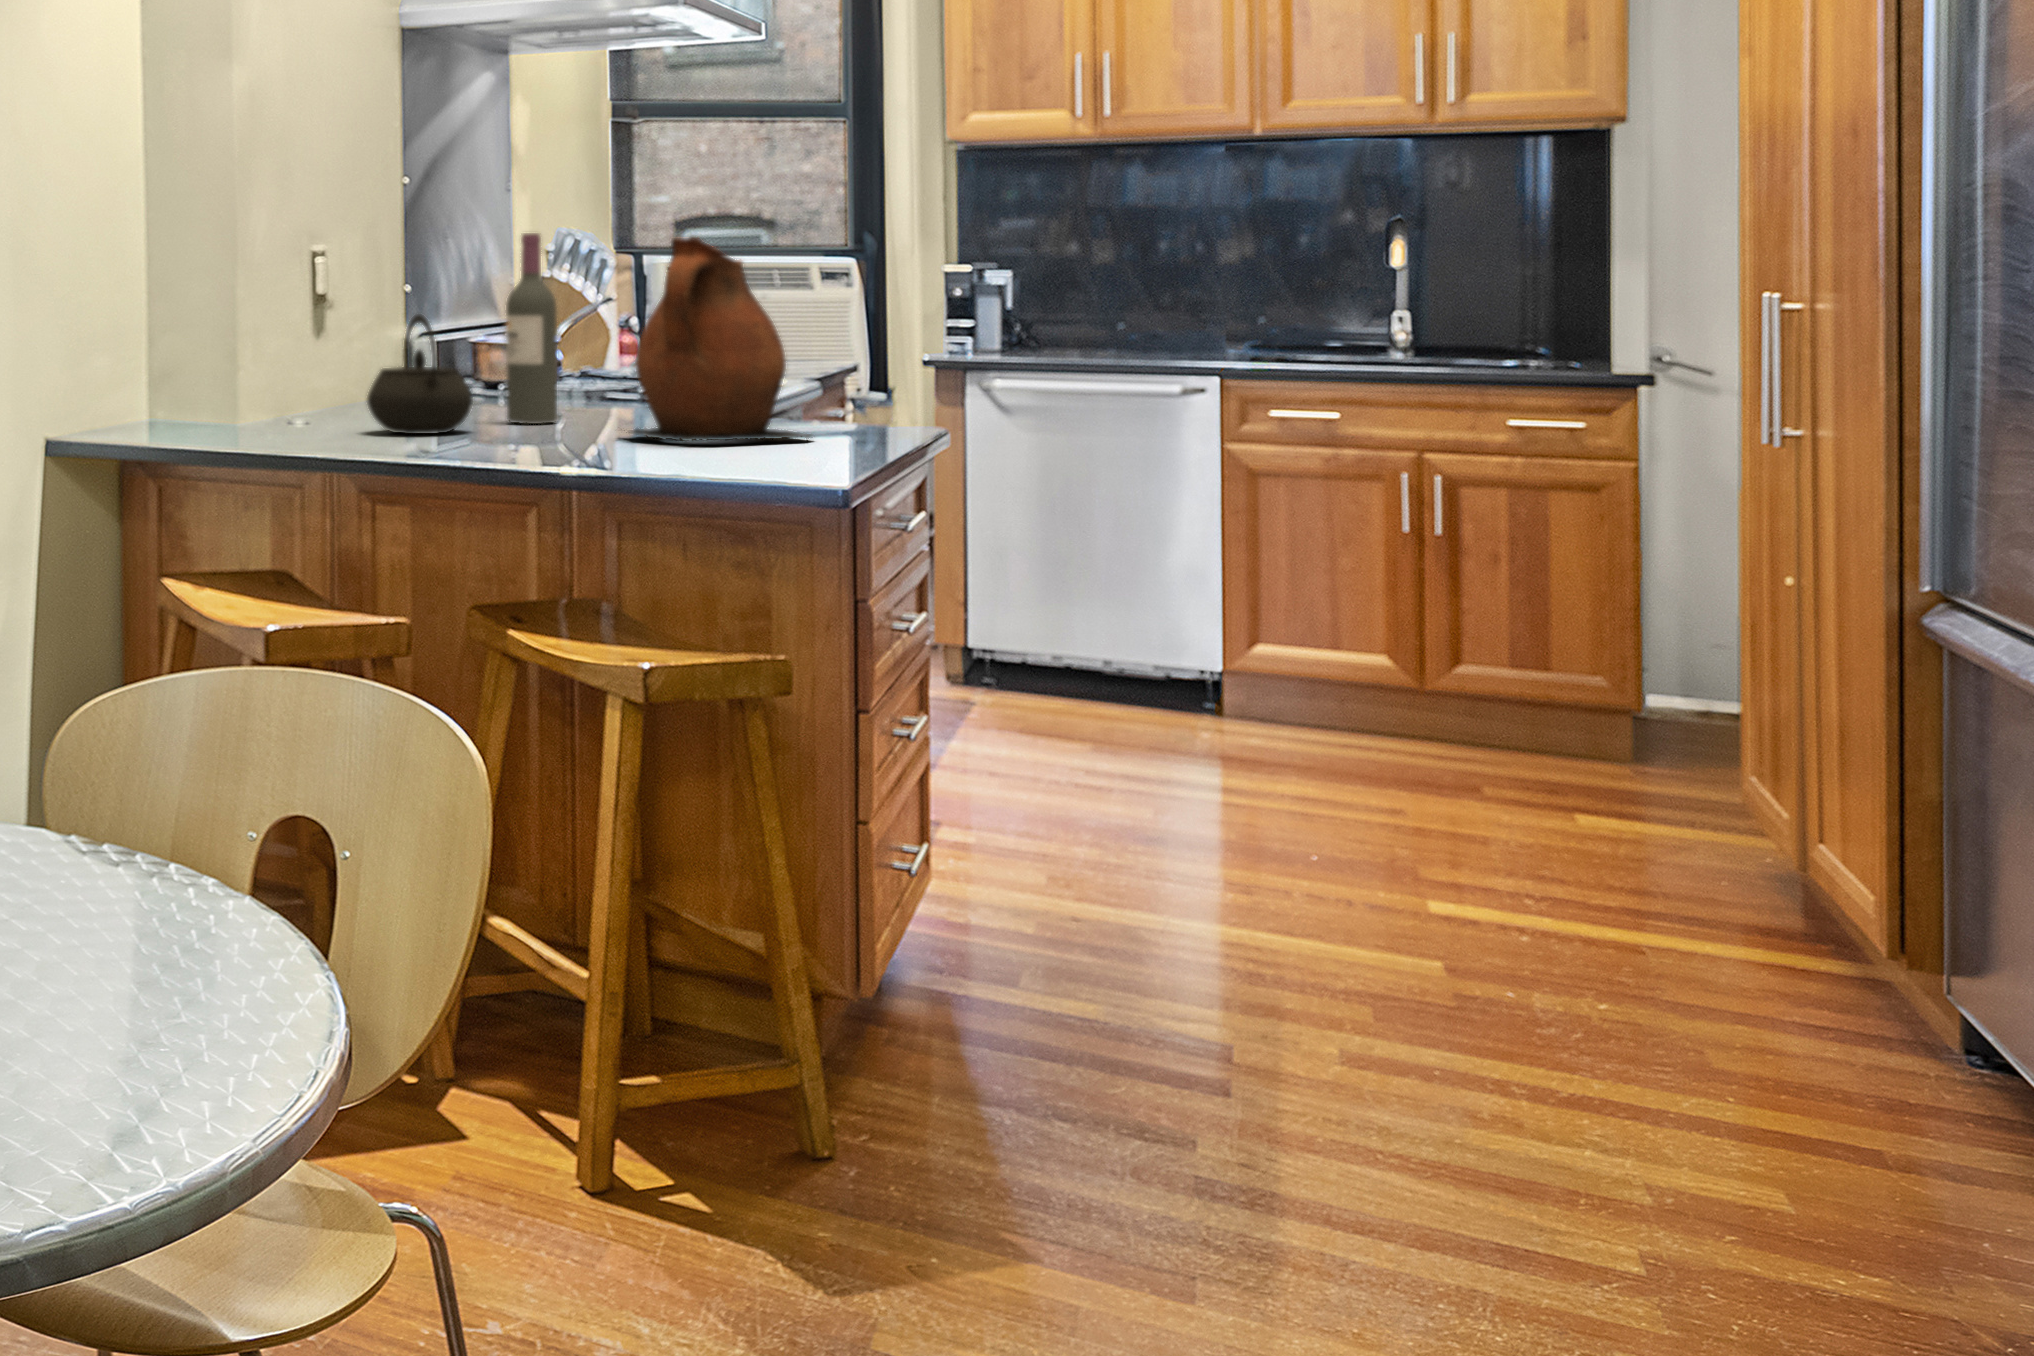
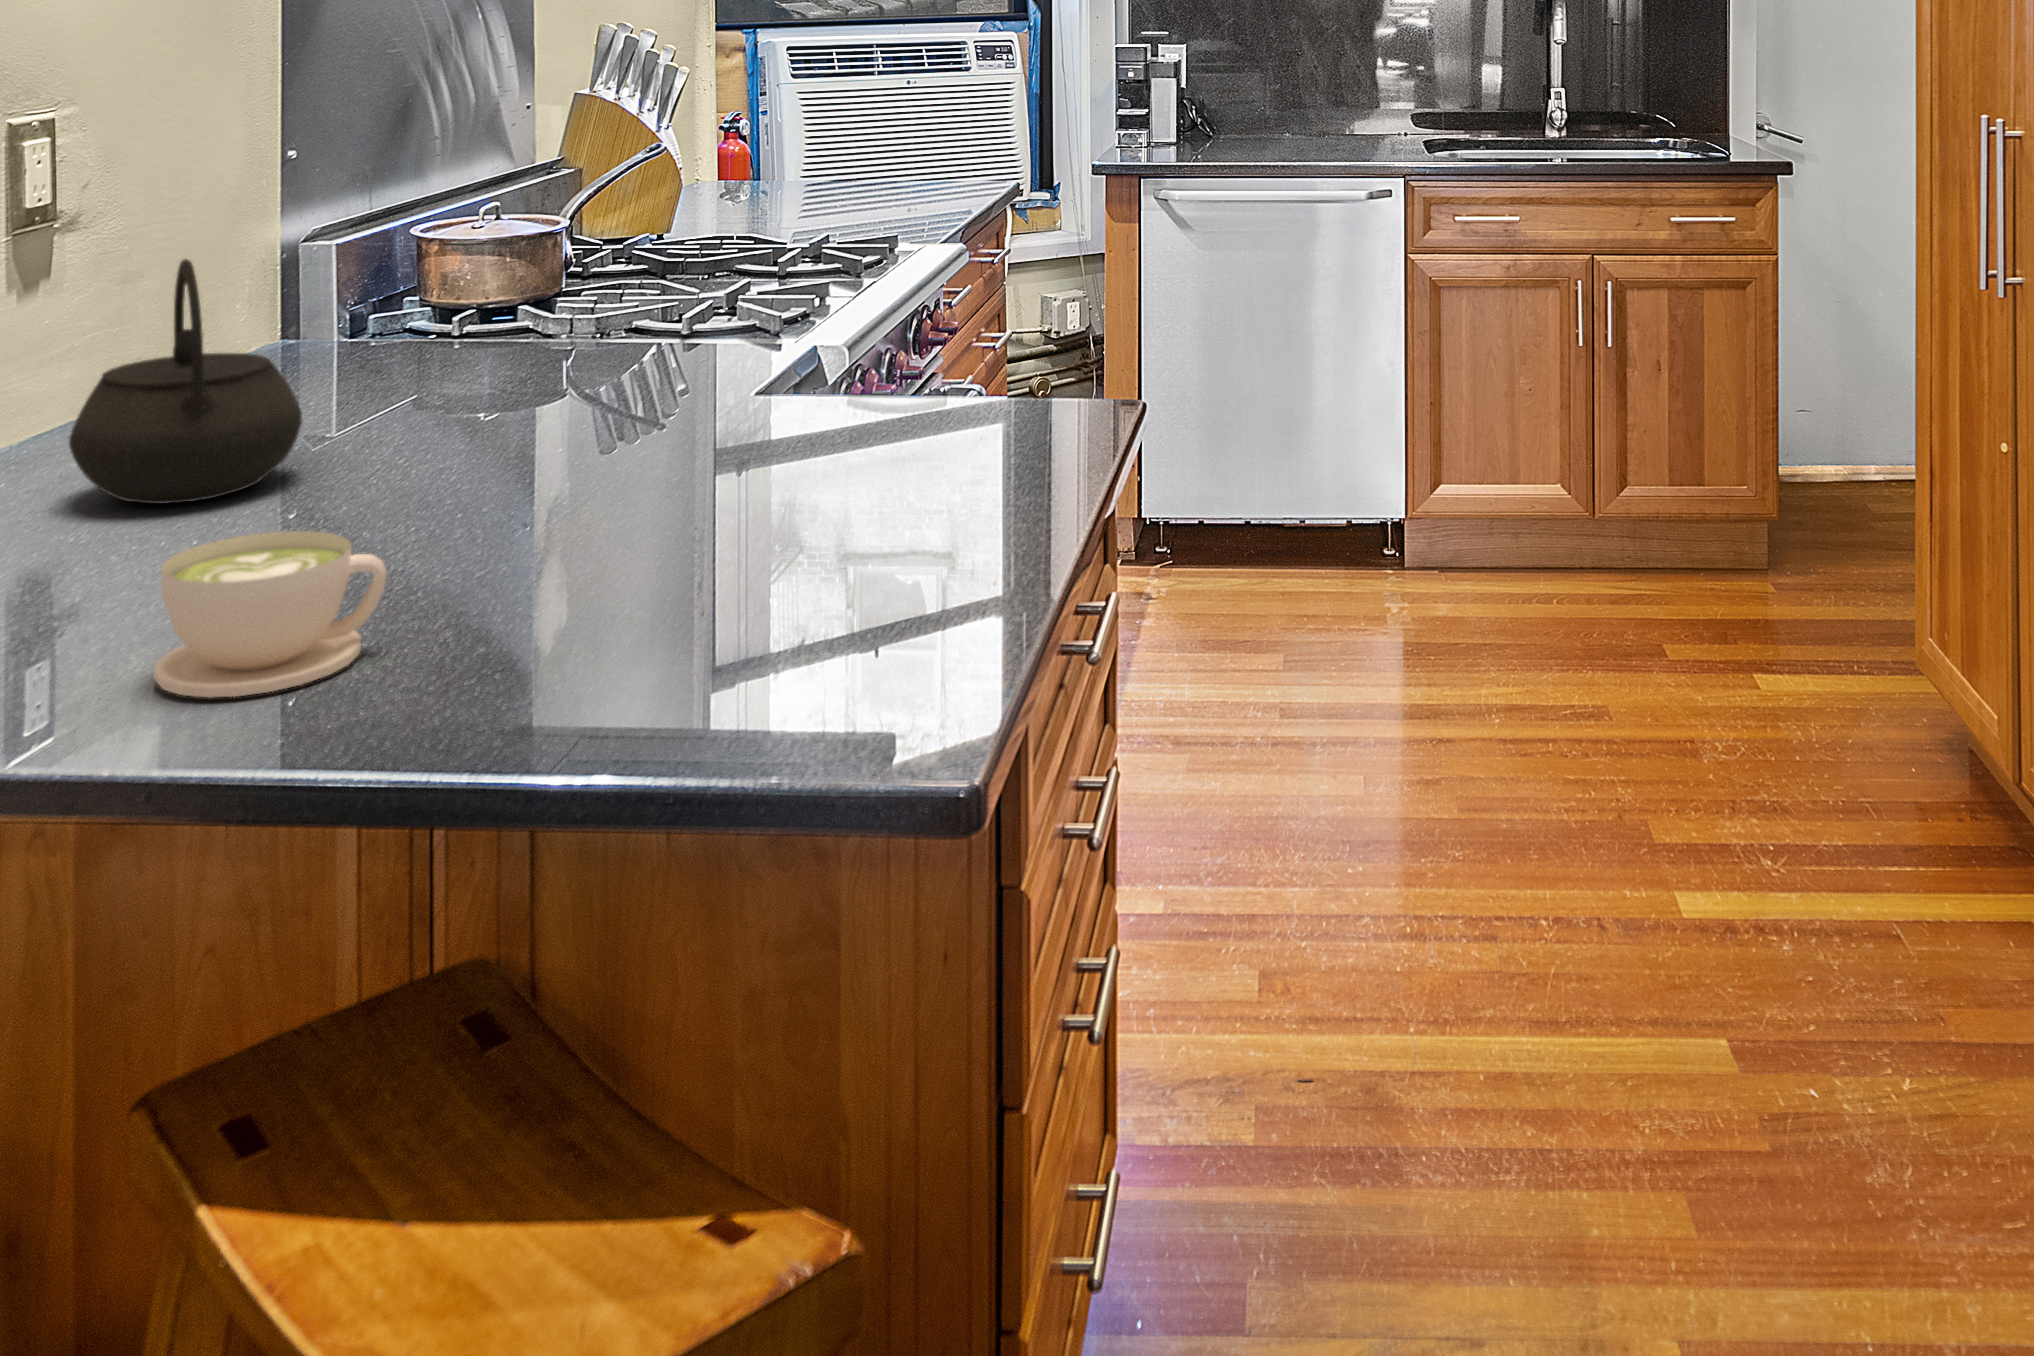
wine bottle: present [506,233,557,424] -> none [401,82,497,430]
ceramic pitcher: present [624,237,811,441] -> none [550,132,913,536]
coffee cup: none [474,405,570,461] -> present [153,531,386,697]

